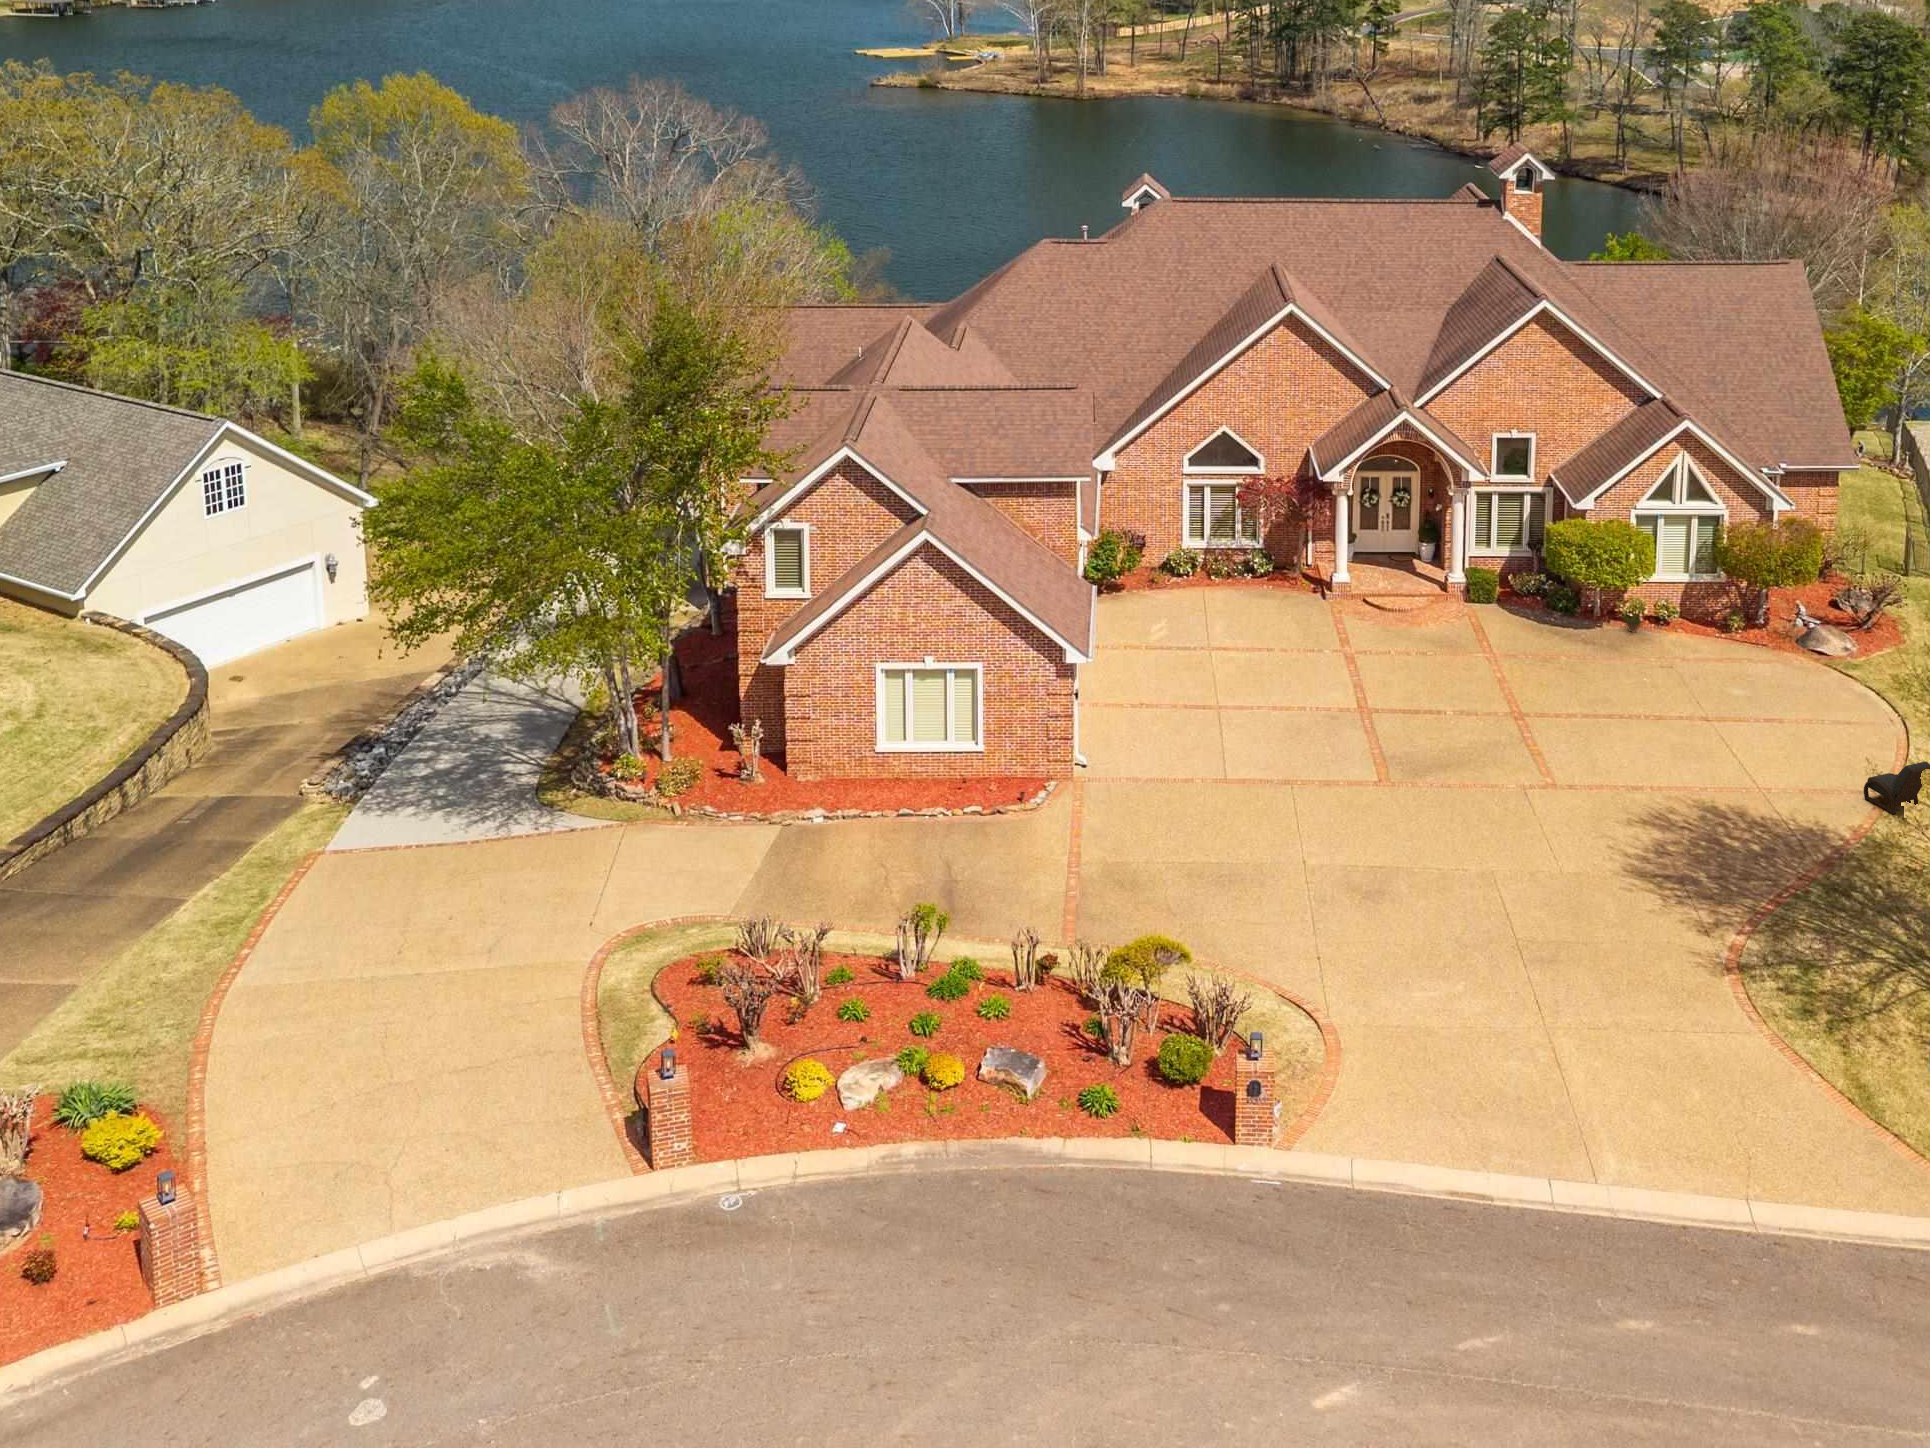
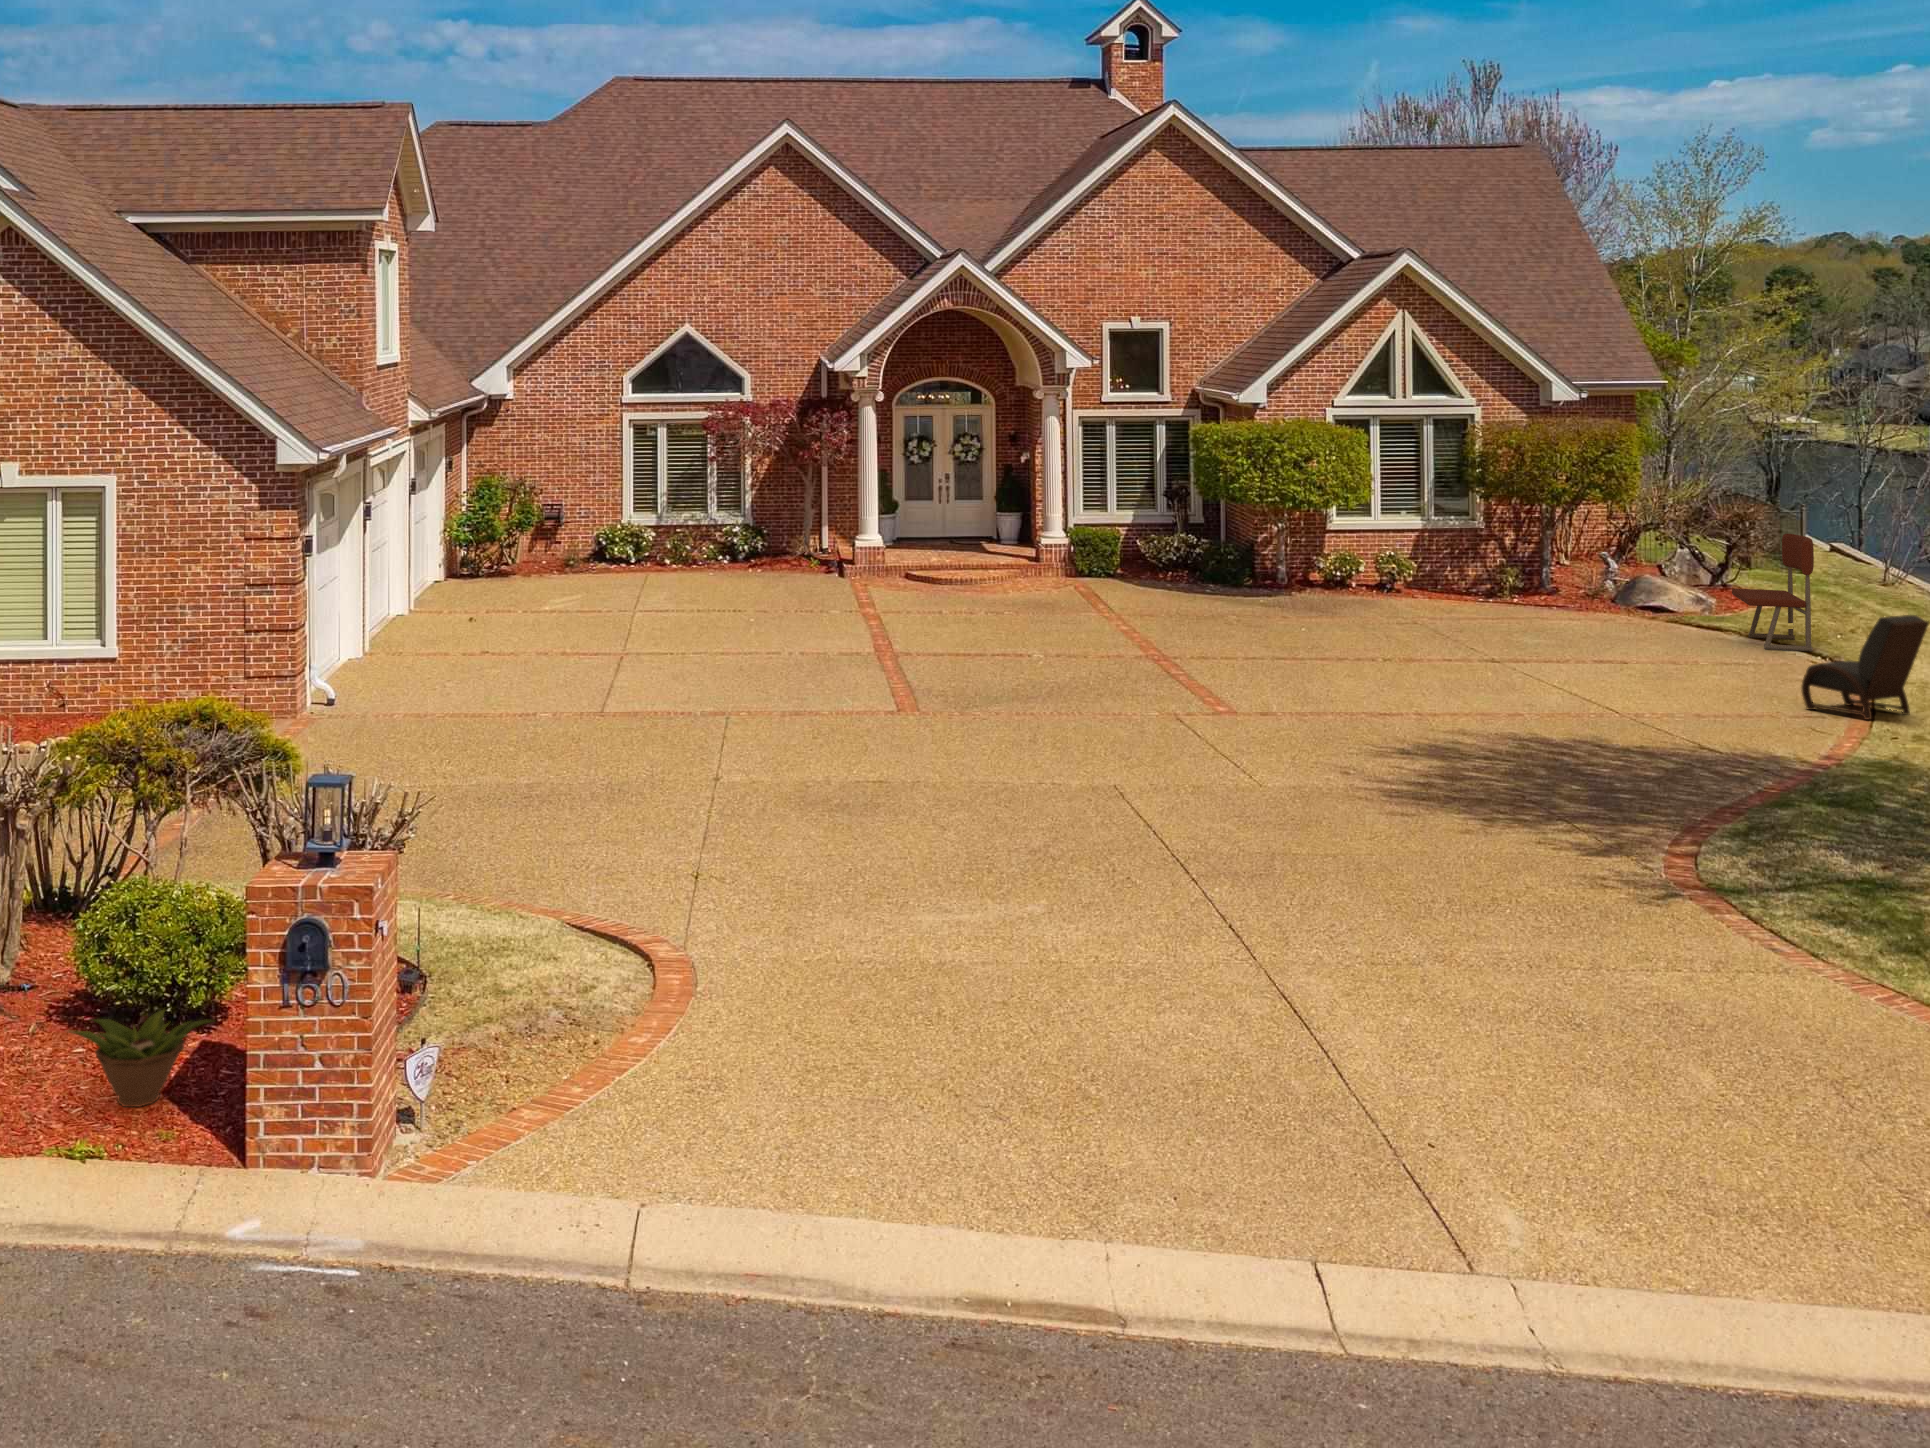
decorative plant: present [1623,615,1642,632] -> present [67,1010,213,1107]
bench: none [1858,640,1905,718] -> present [1732,534,1814,651]

